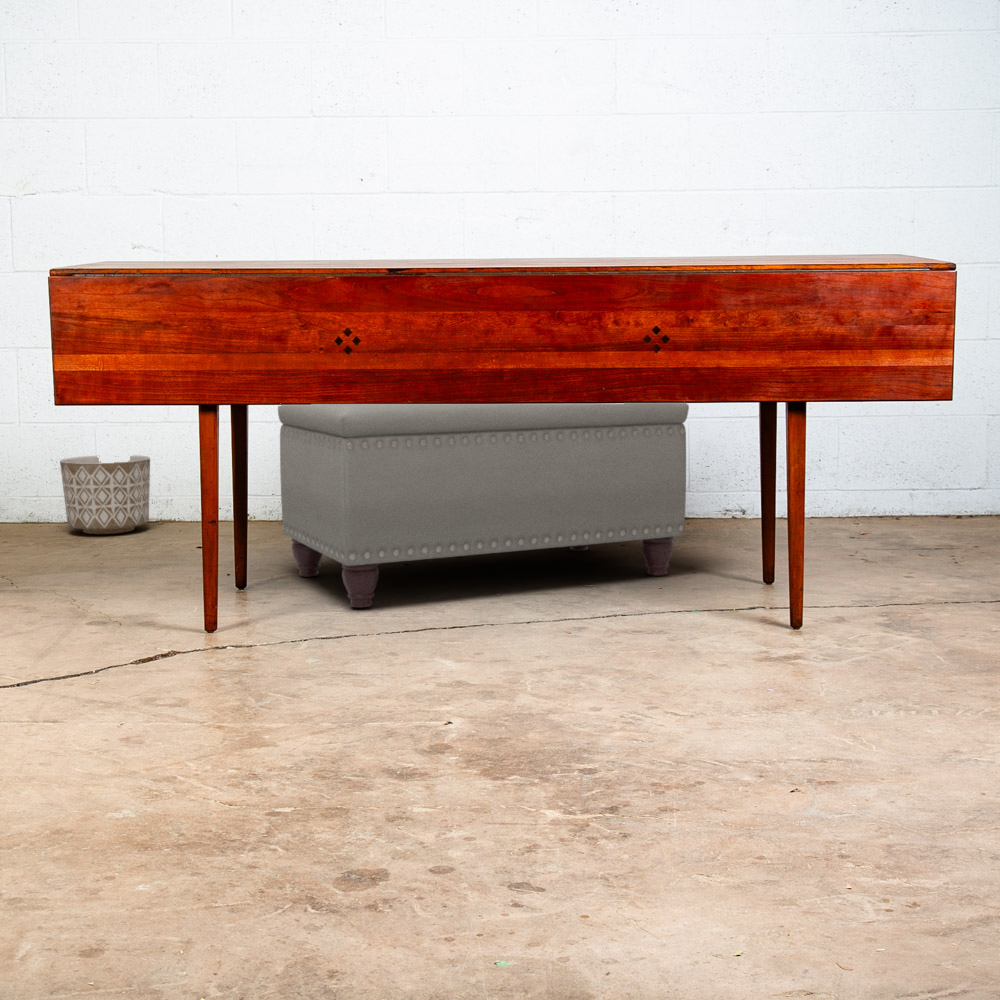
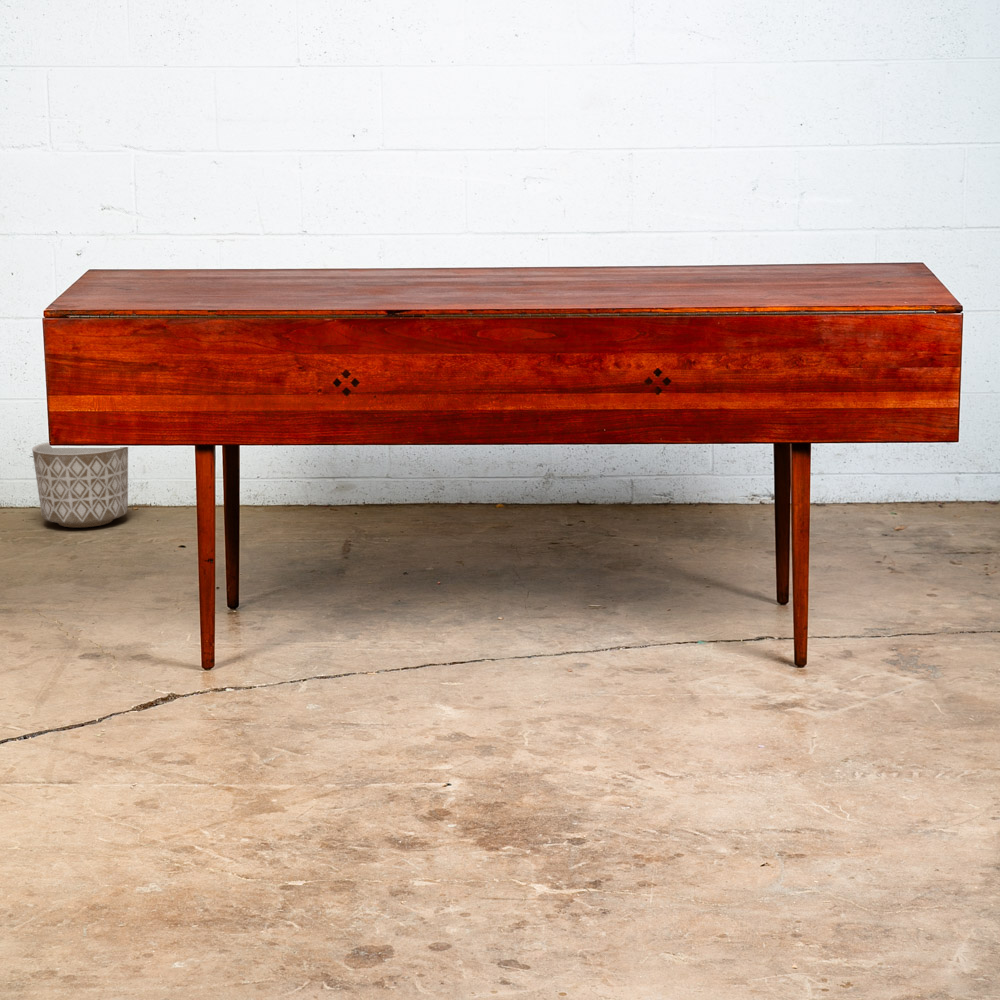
ottoman: present [278,403,689,607] -> none [269,382,701,635]

